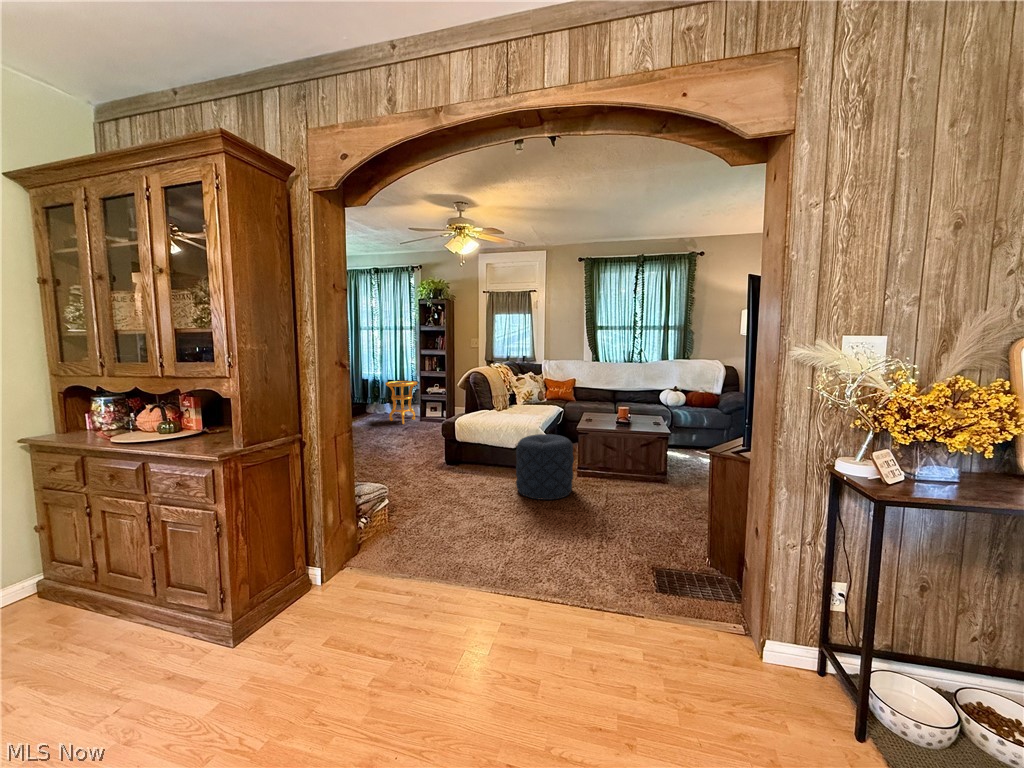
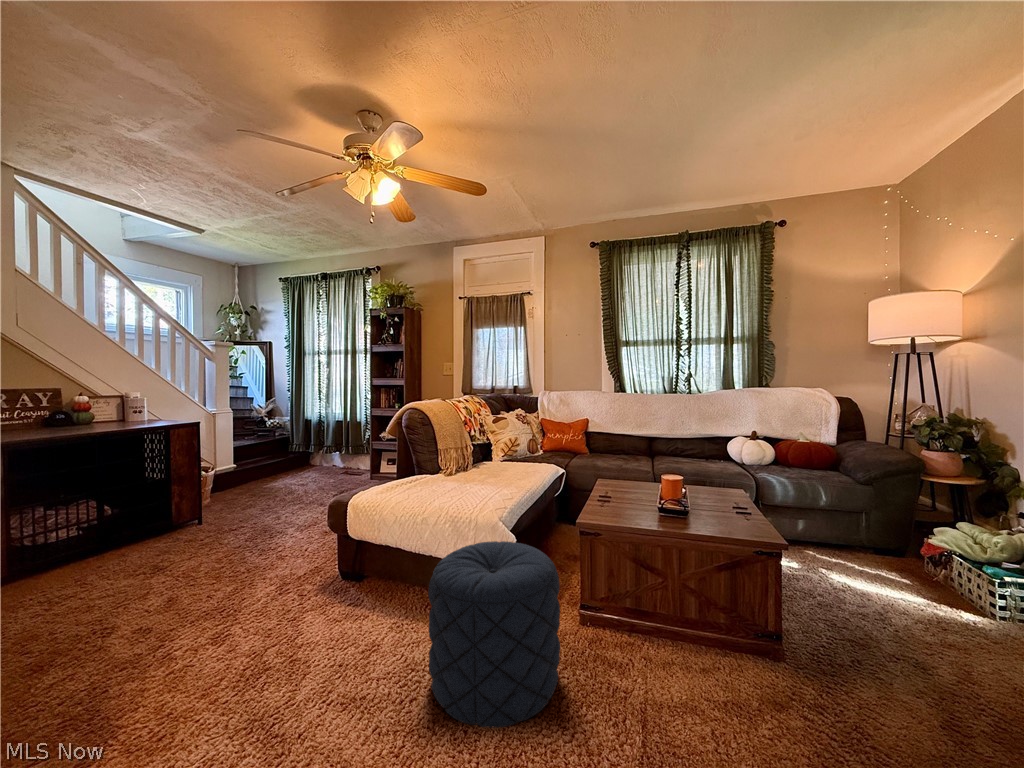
side table: present [385,381,418,424] -> none [322,423,369,485]

